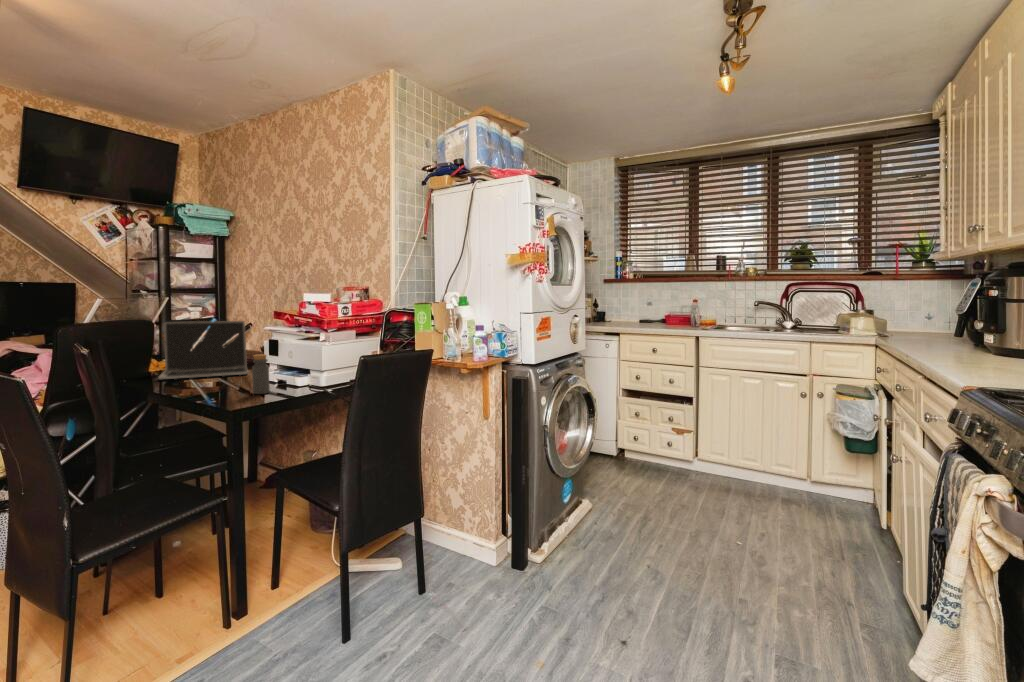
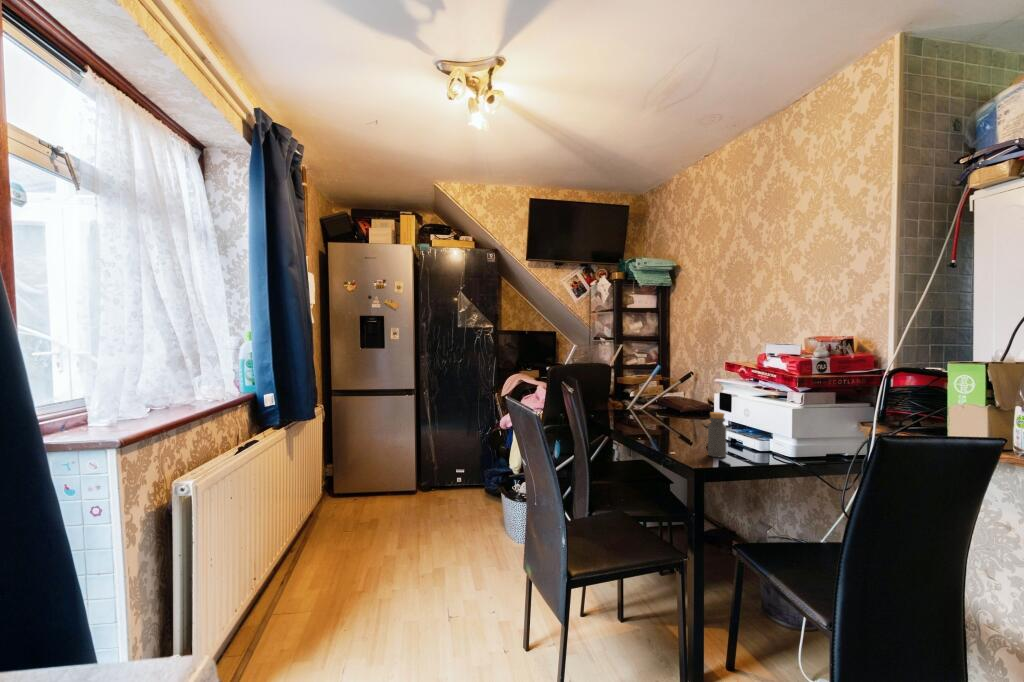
laptop: present [159,321,248,380] -> none [616,368,694,426]

